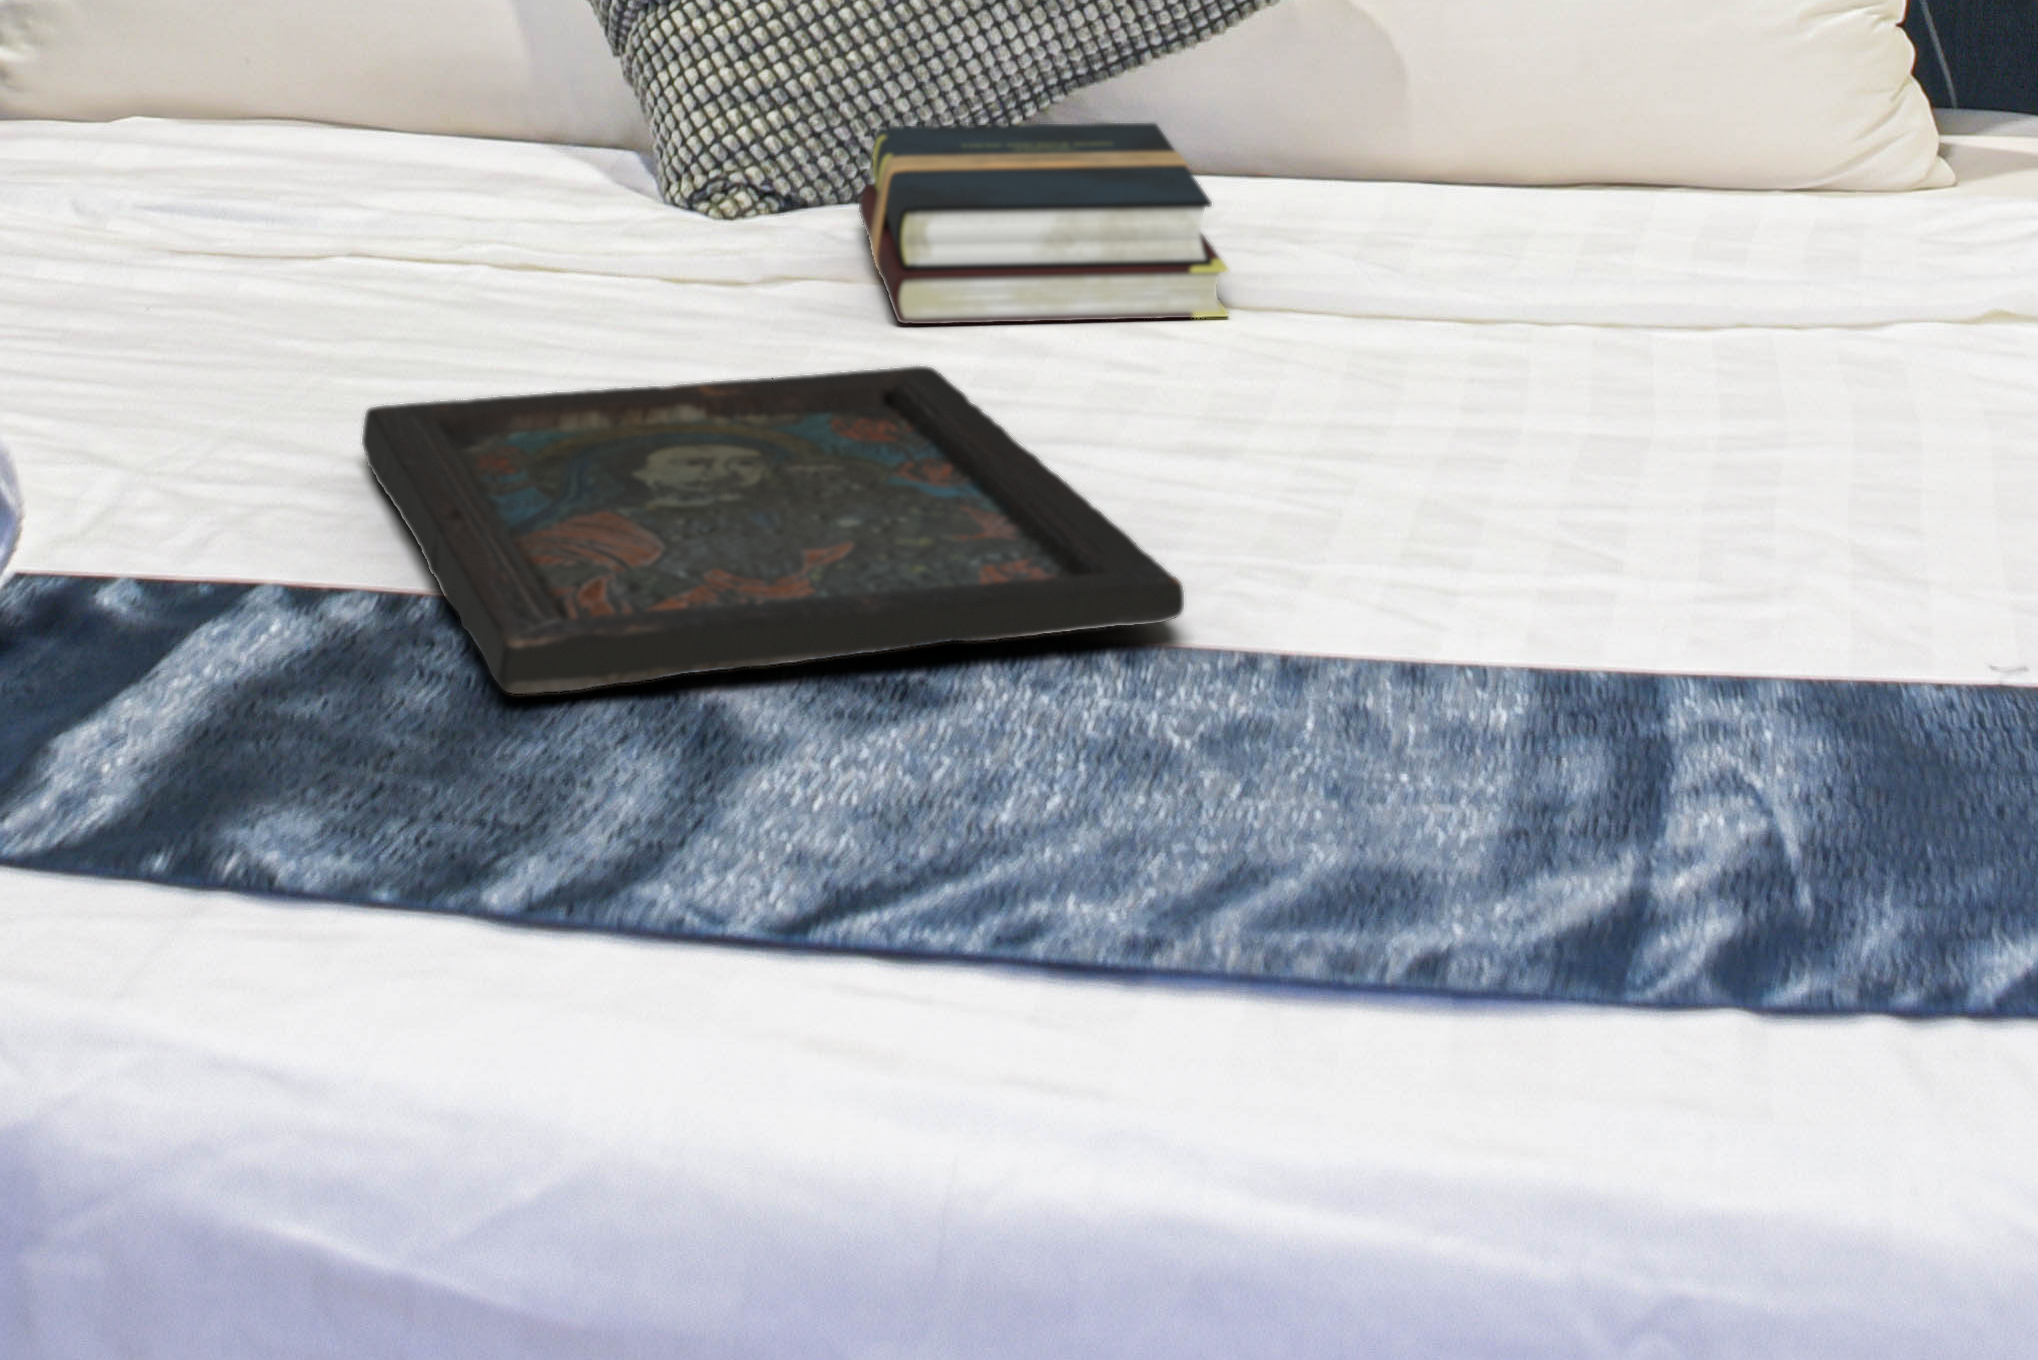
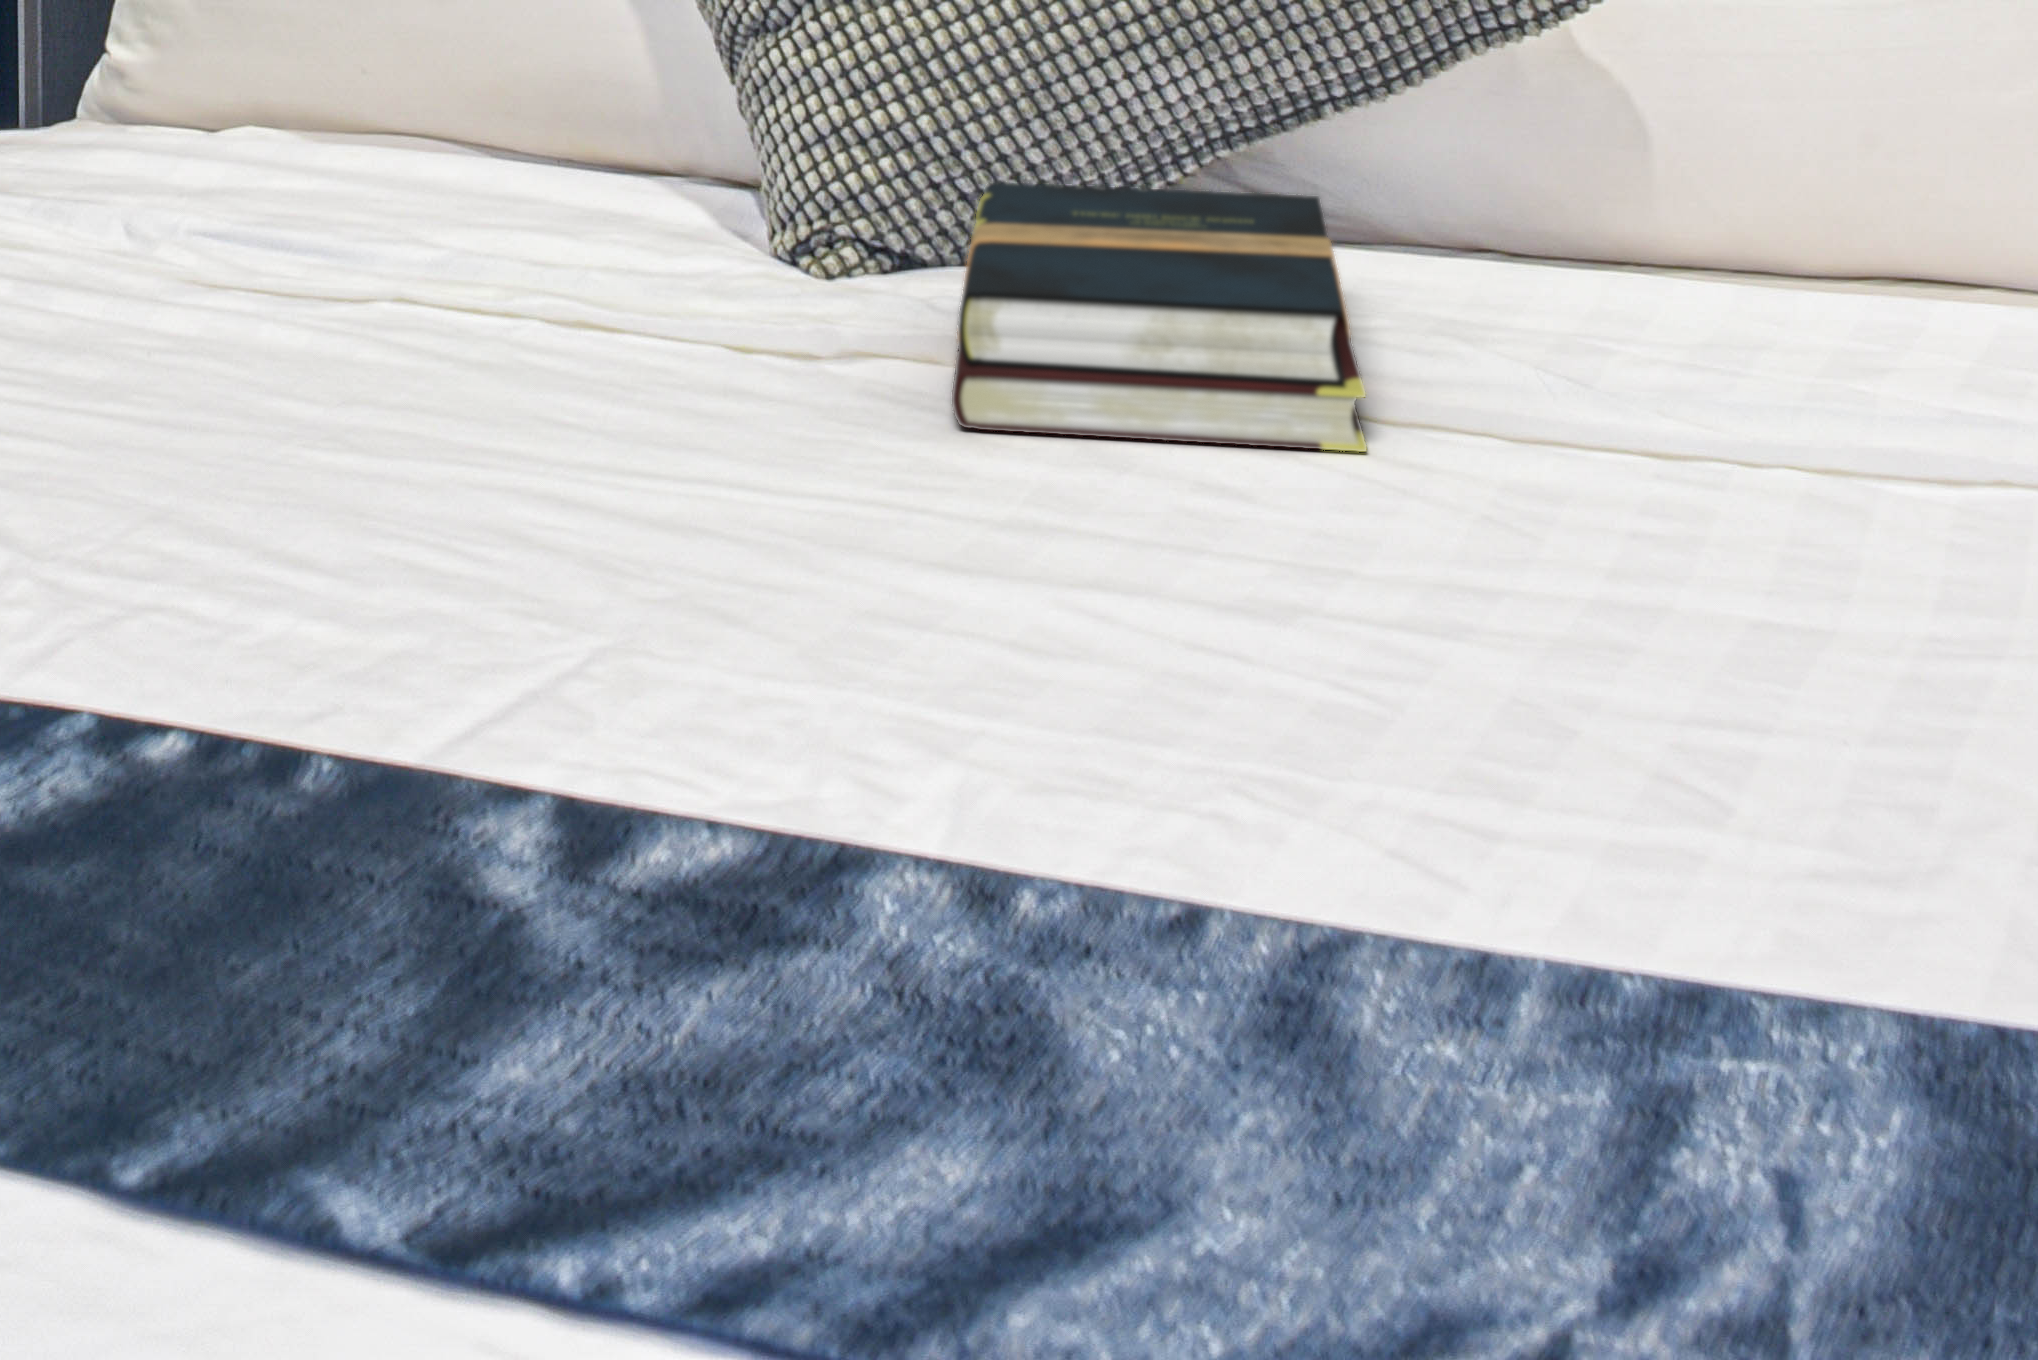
tray: present [362,366,1184,694] -> none [215,501,1117,937]

